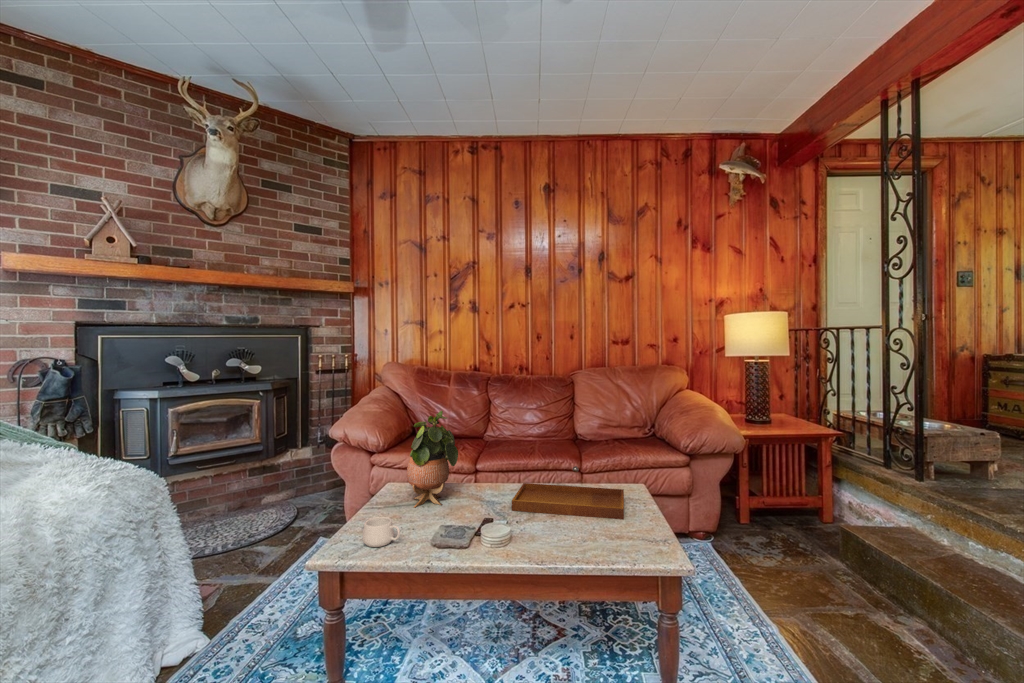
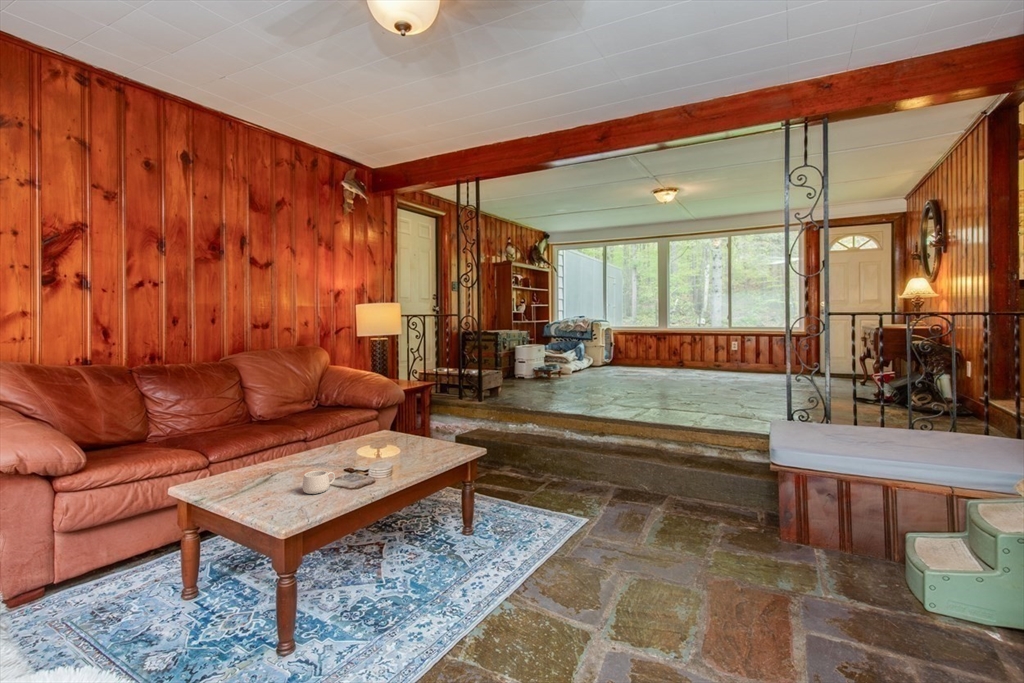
potted plant: present [407,411,458,508] -> none [247,388,303,478]
tray: present [512,466,624,520] -> none [327,417,419,457]

